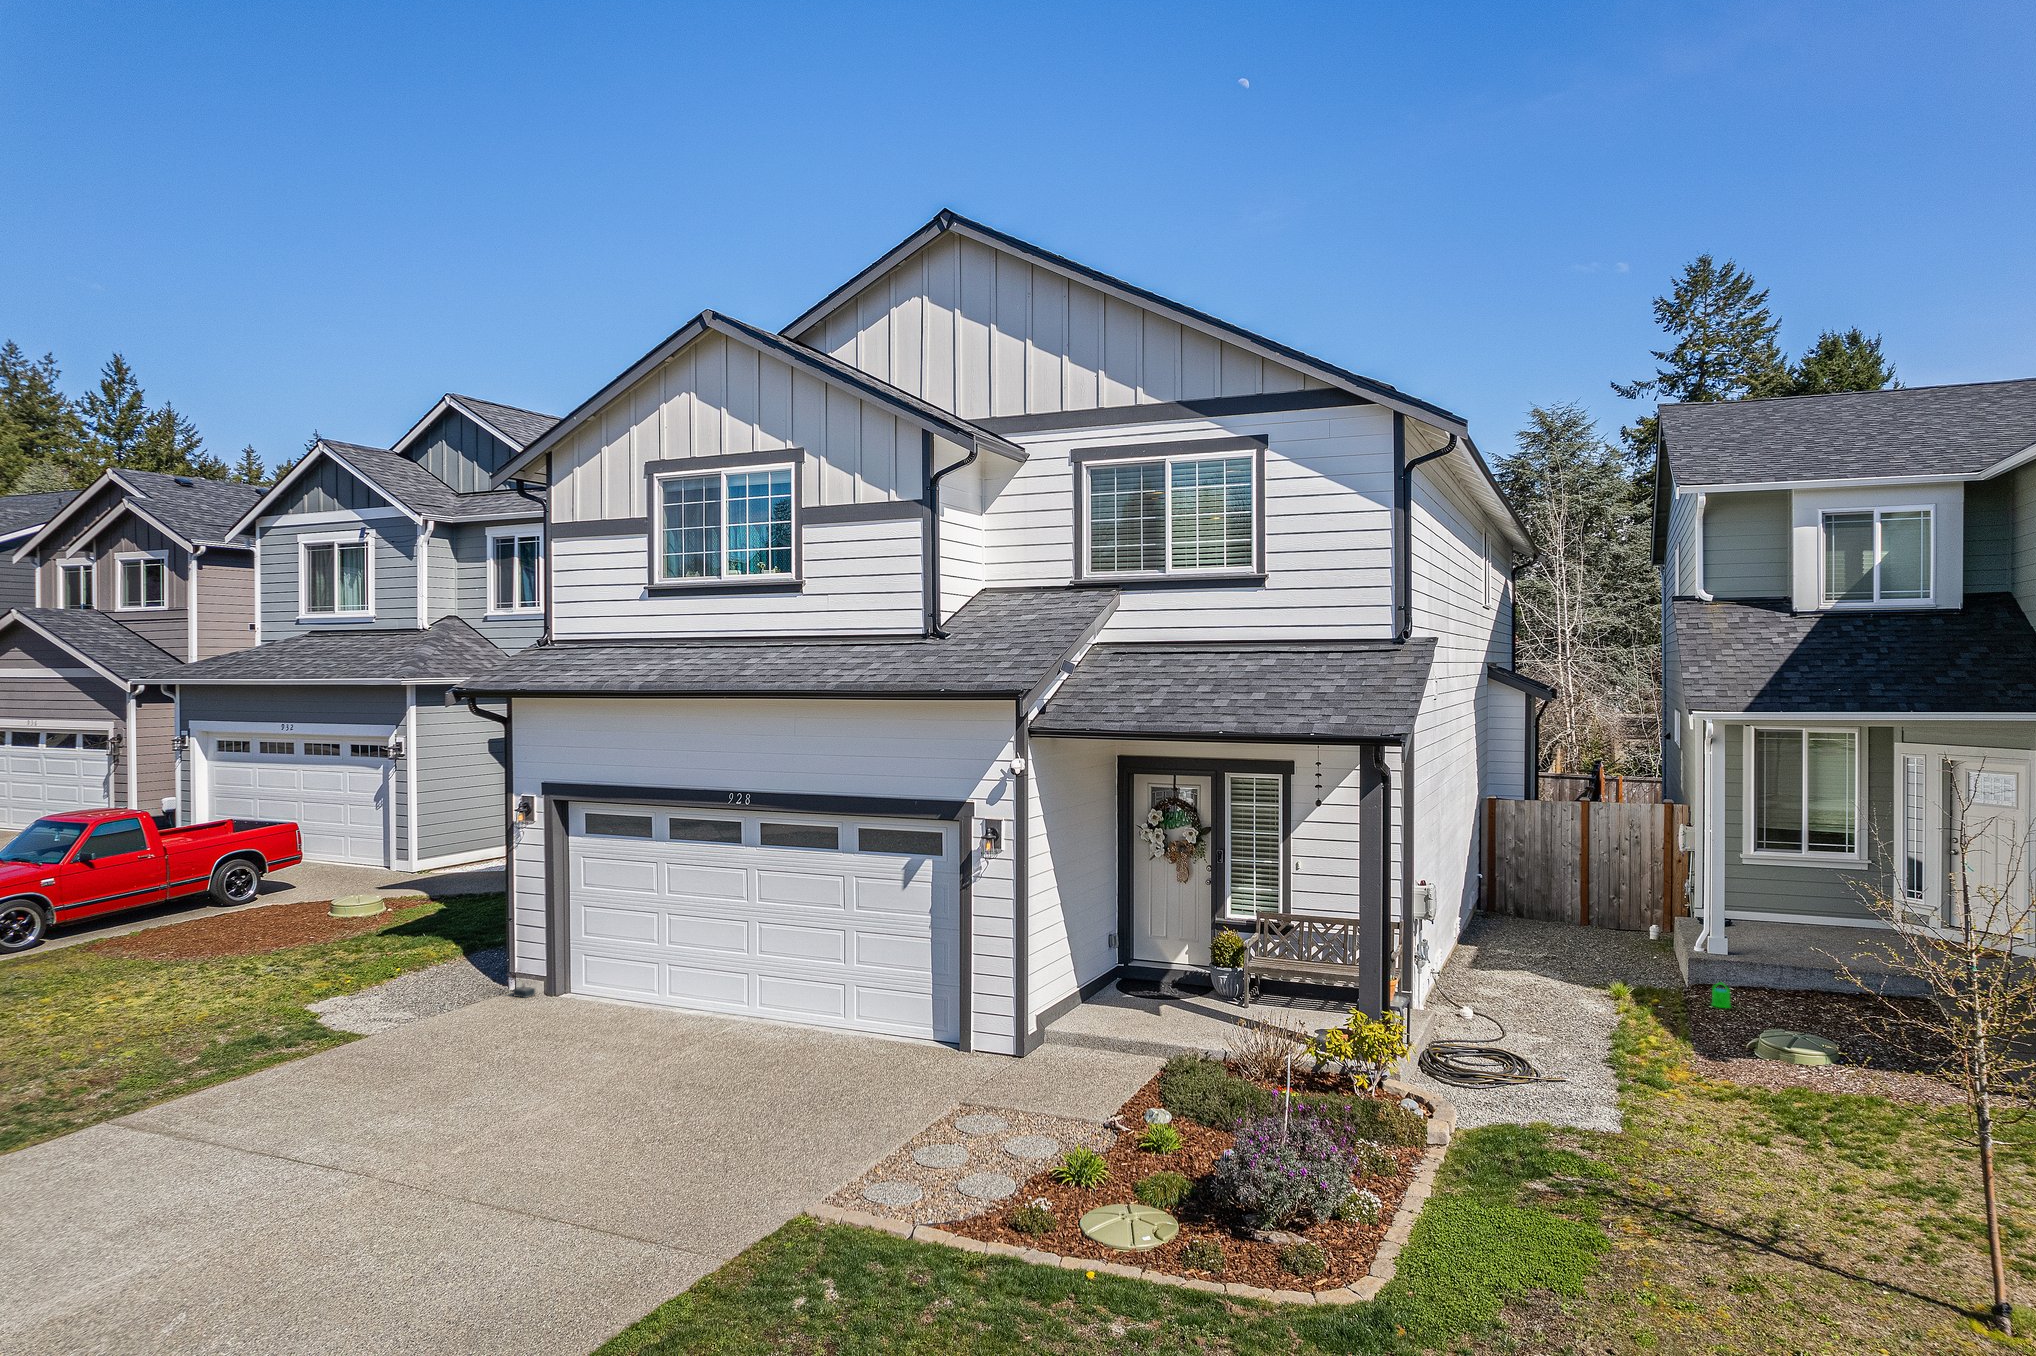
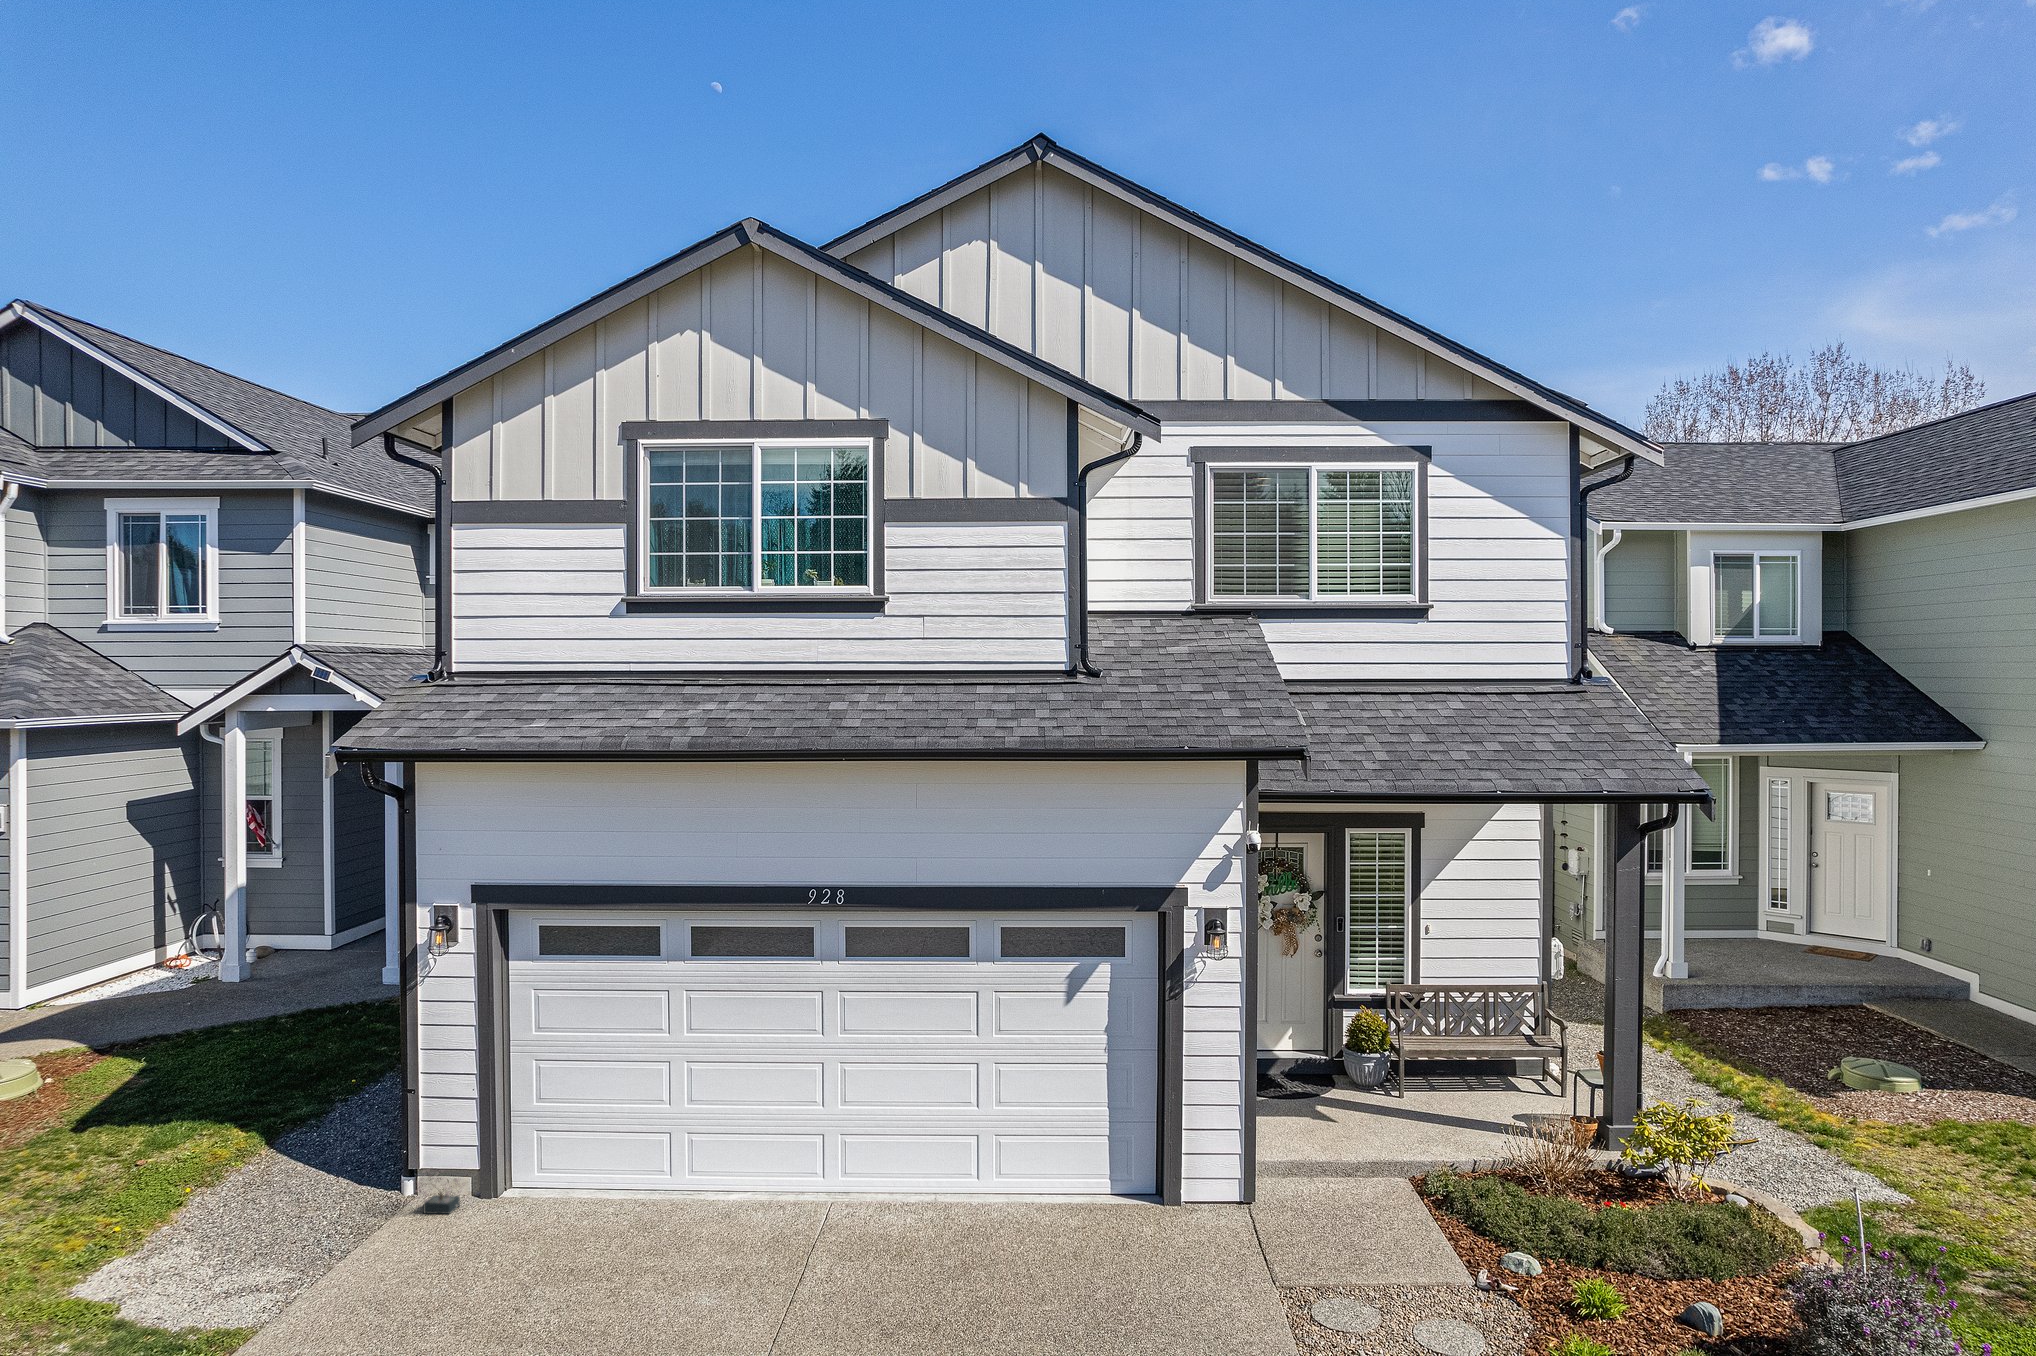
watering can: present [1712,982,1731,1008] -> none [1734,1003,1754,1028]

